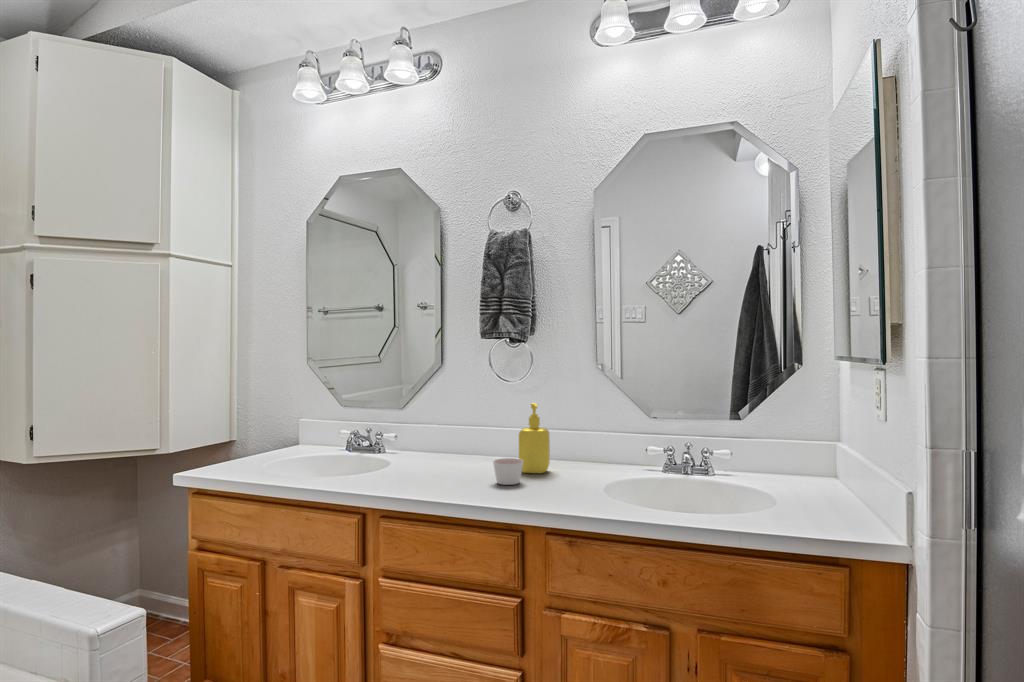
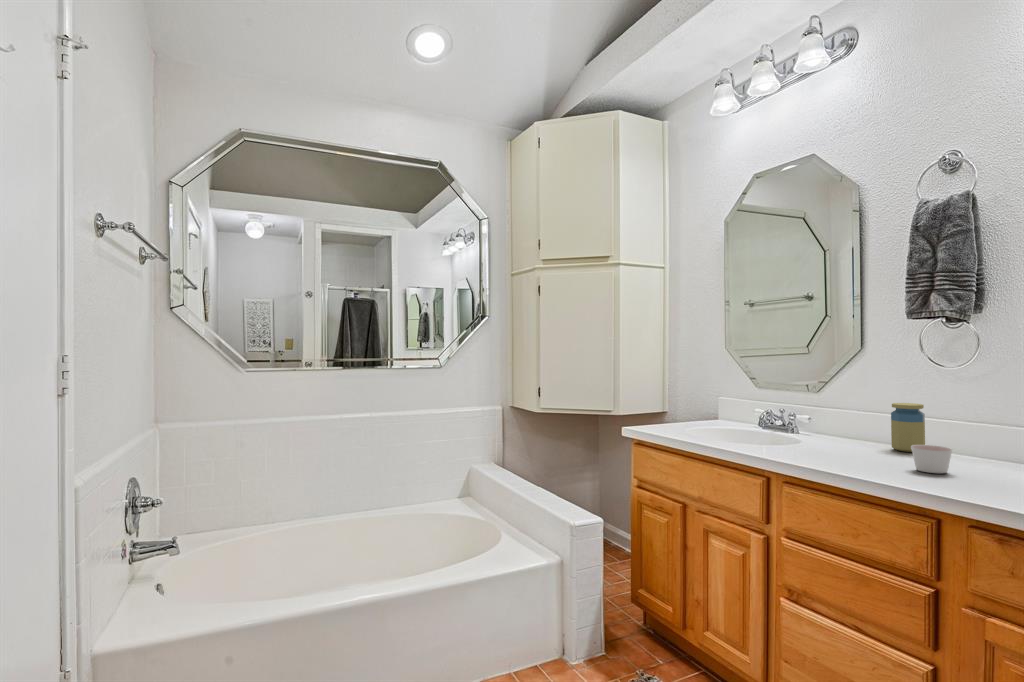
soap dispenser: present [519,403,550,474] -> none [951,389,998,469]
jar: none [470,418,495,464] -> present [891,403,925,452]

